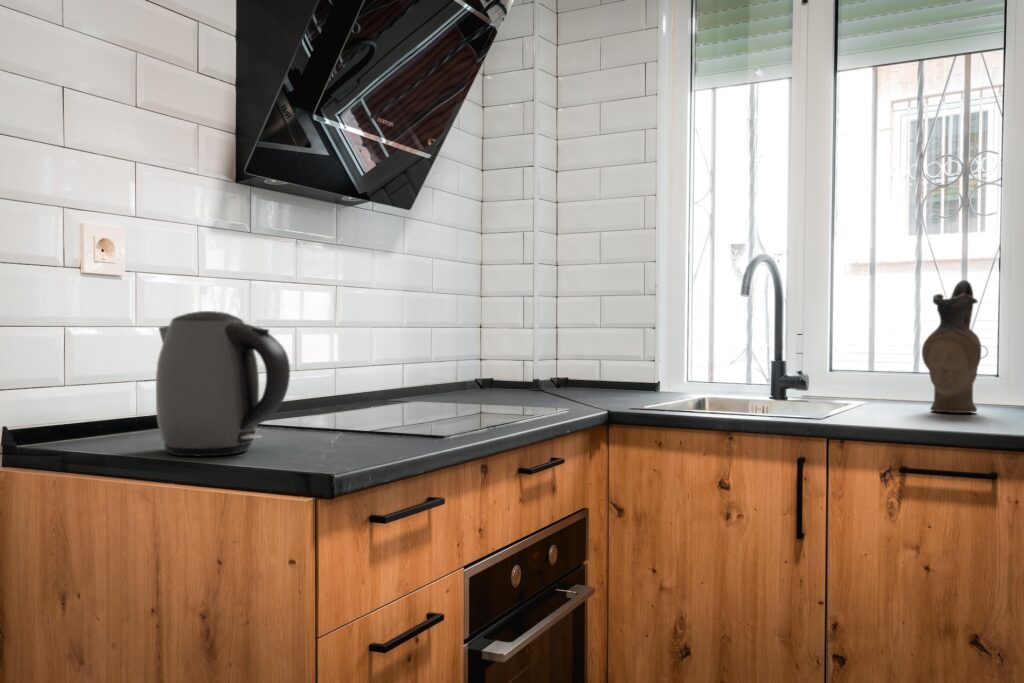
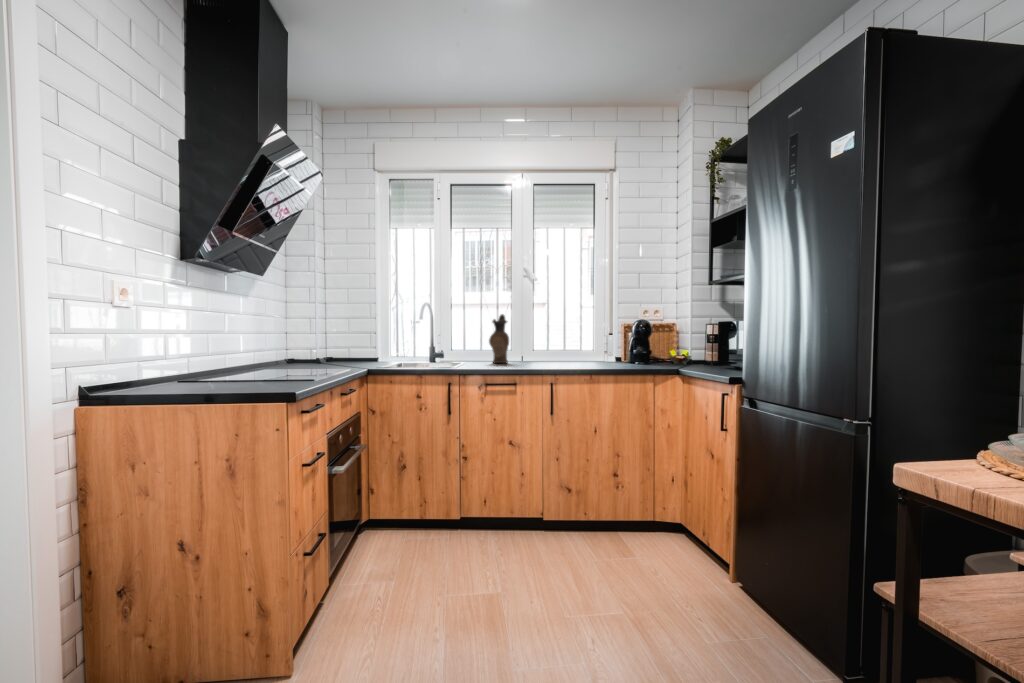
kettle: present [156,311,290,456] -> none [186,326,259,392]

